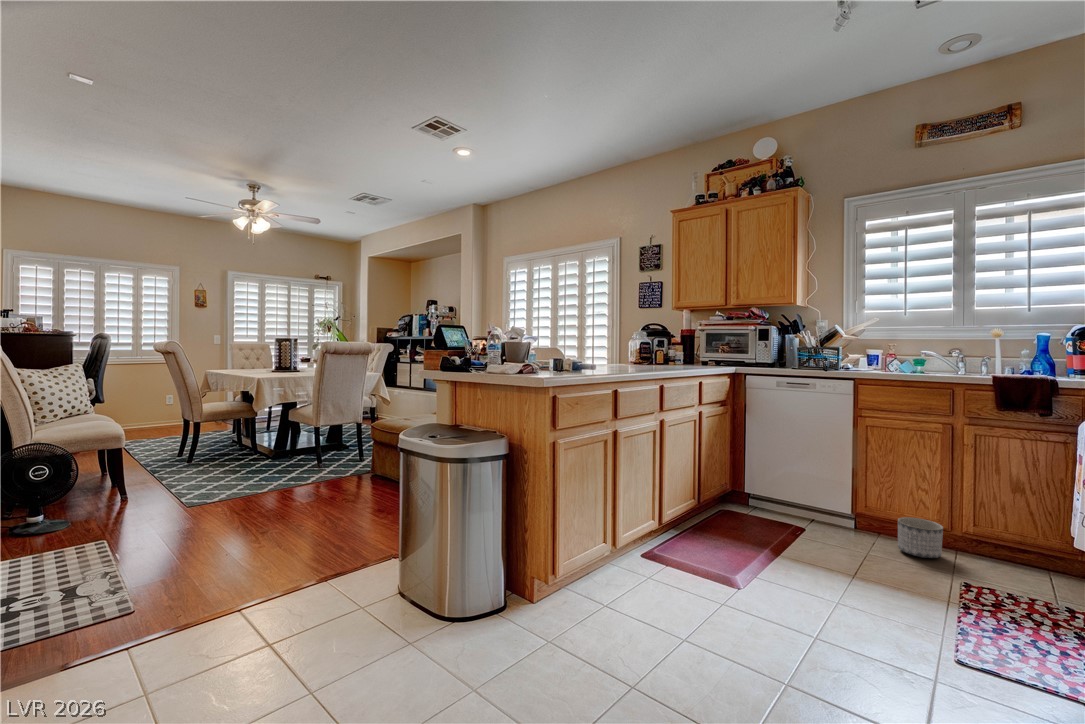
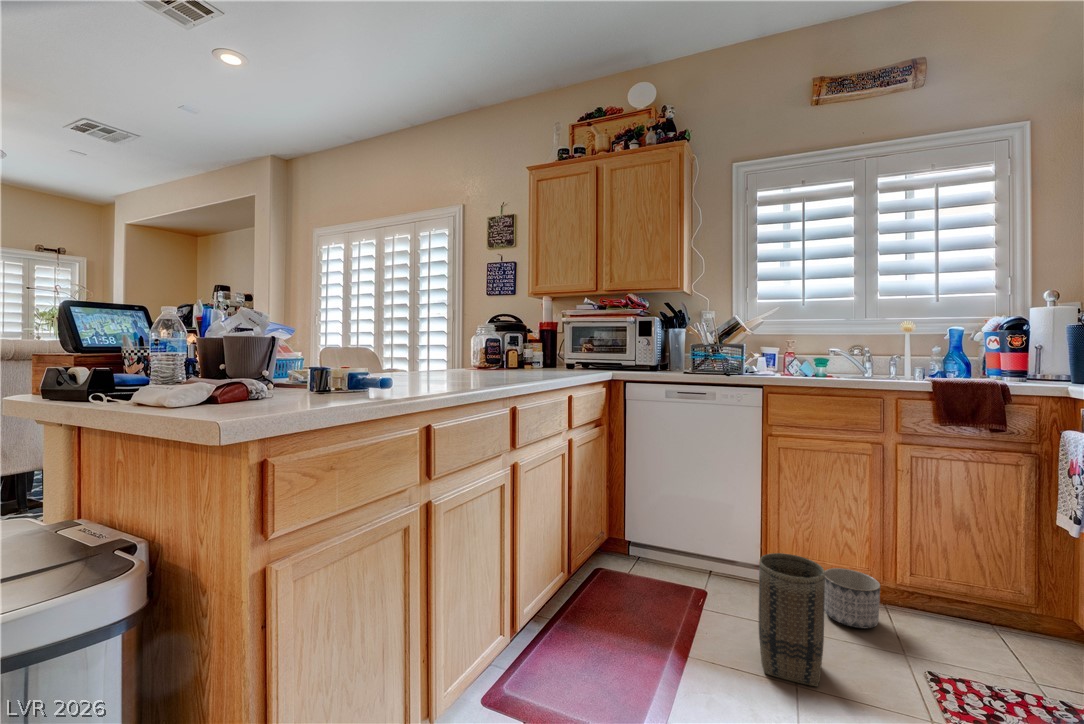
basket: none [832,493,879,577] -> present [759,553,825,687]

